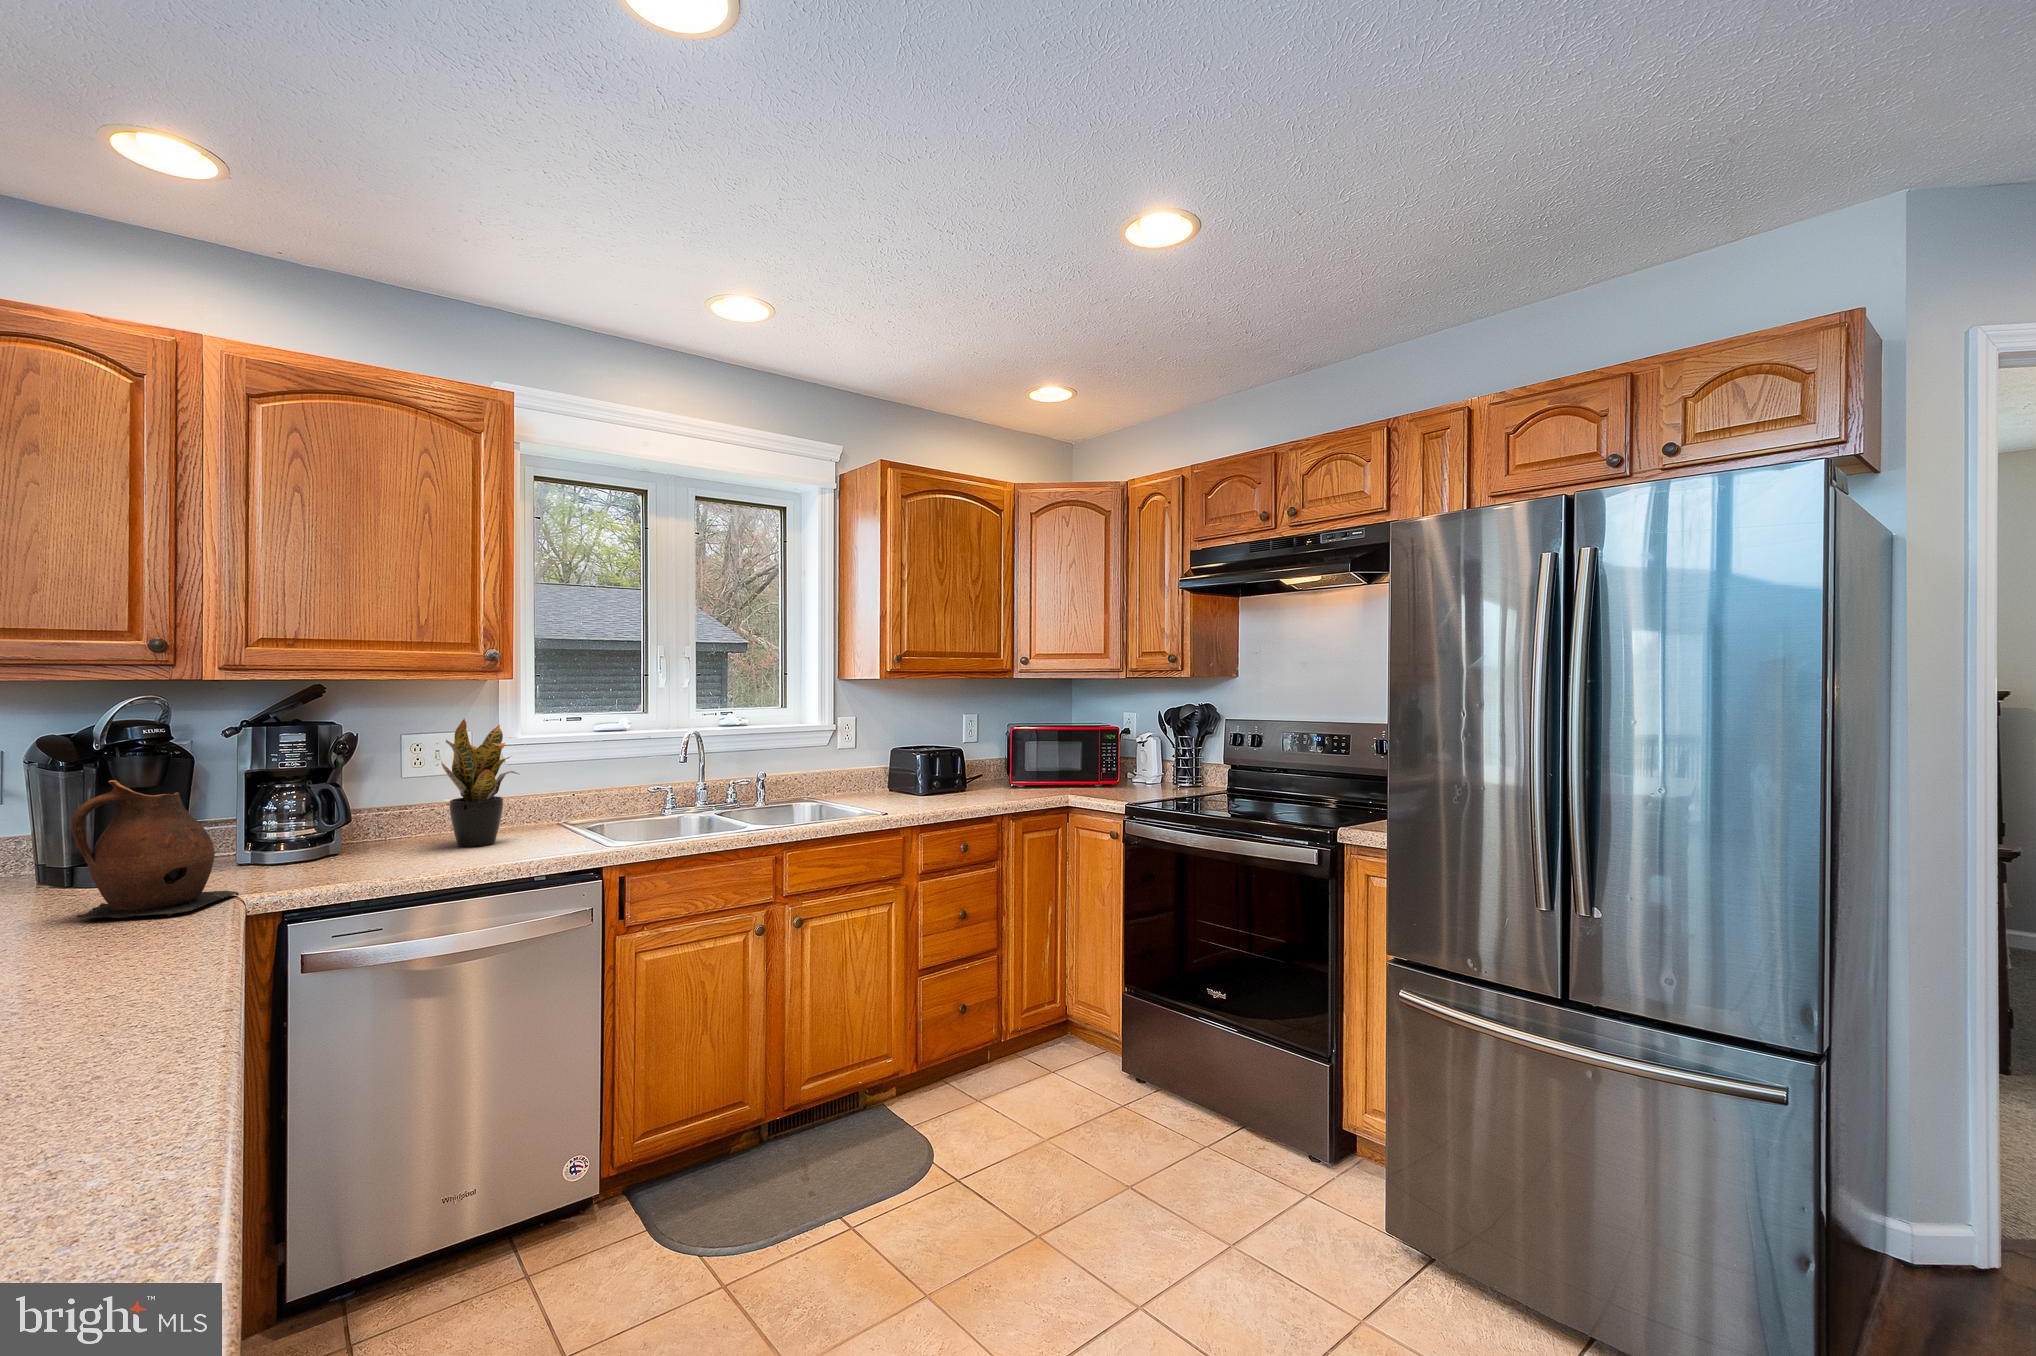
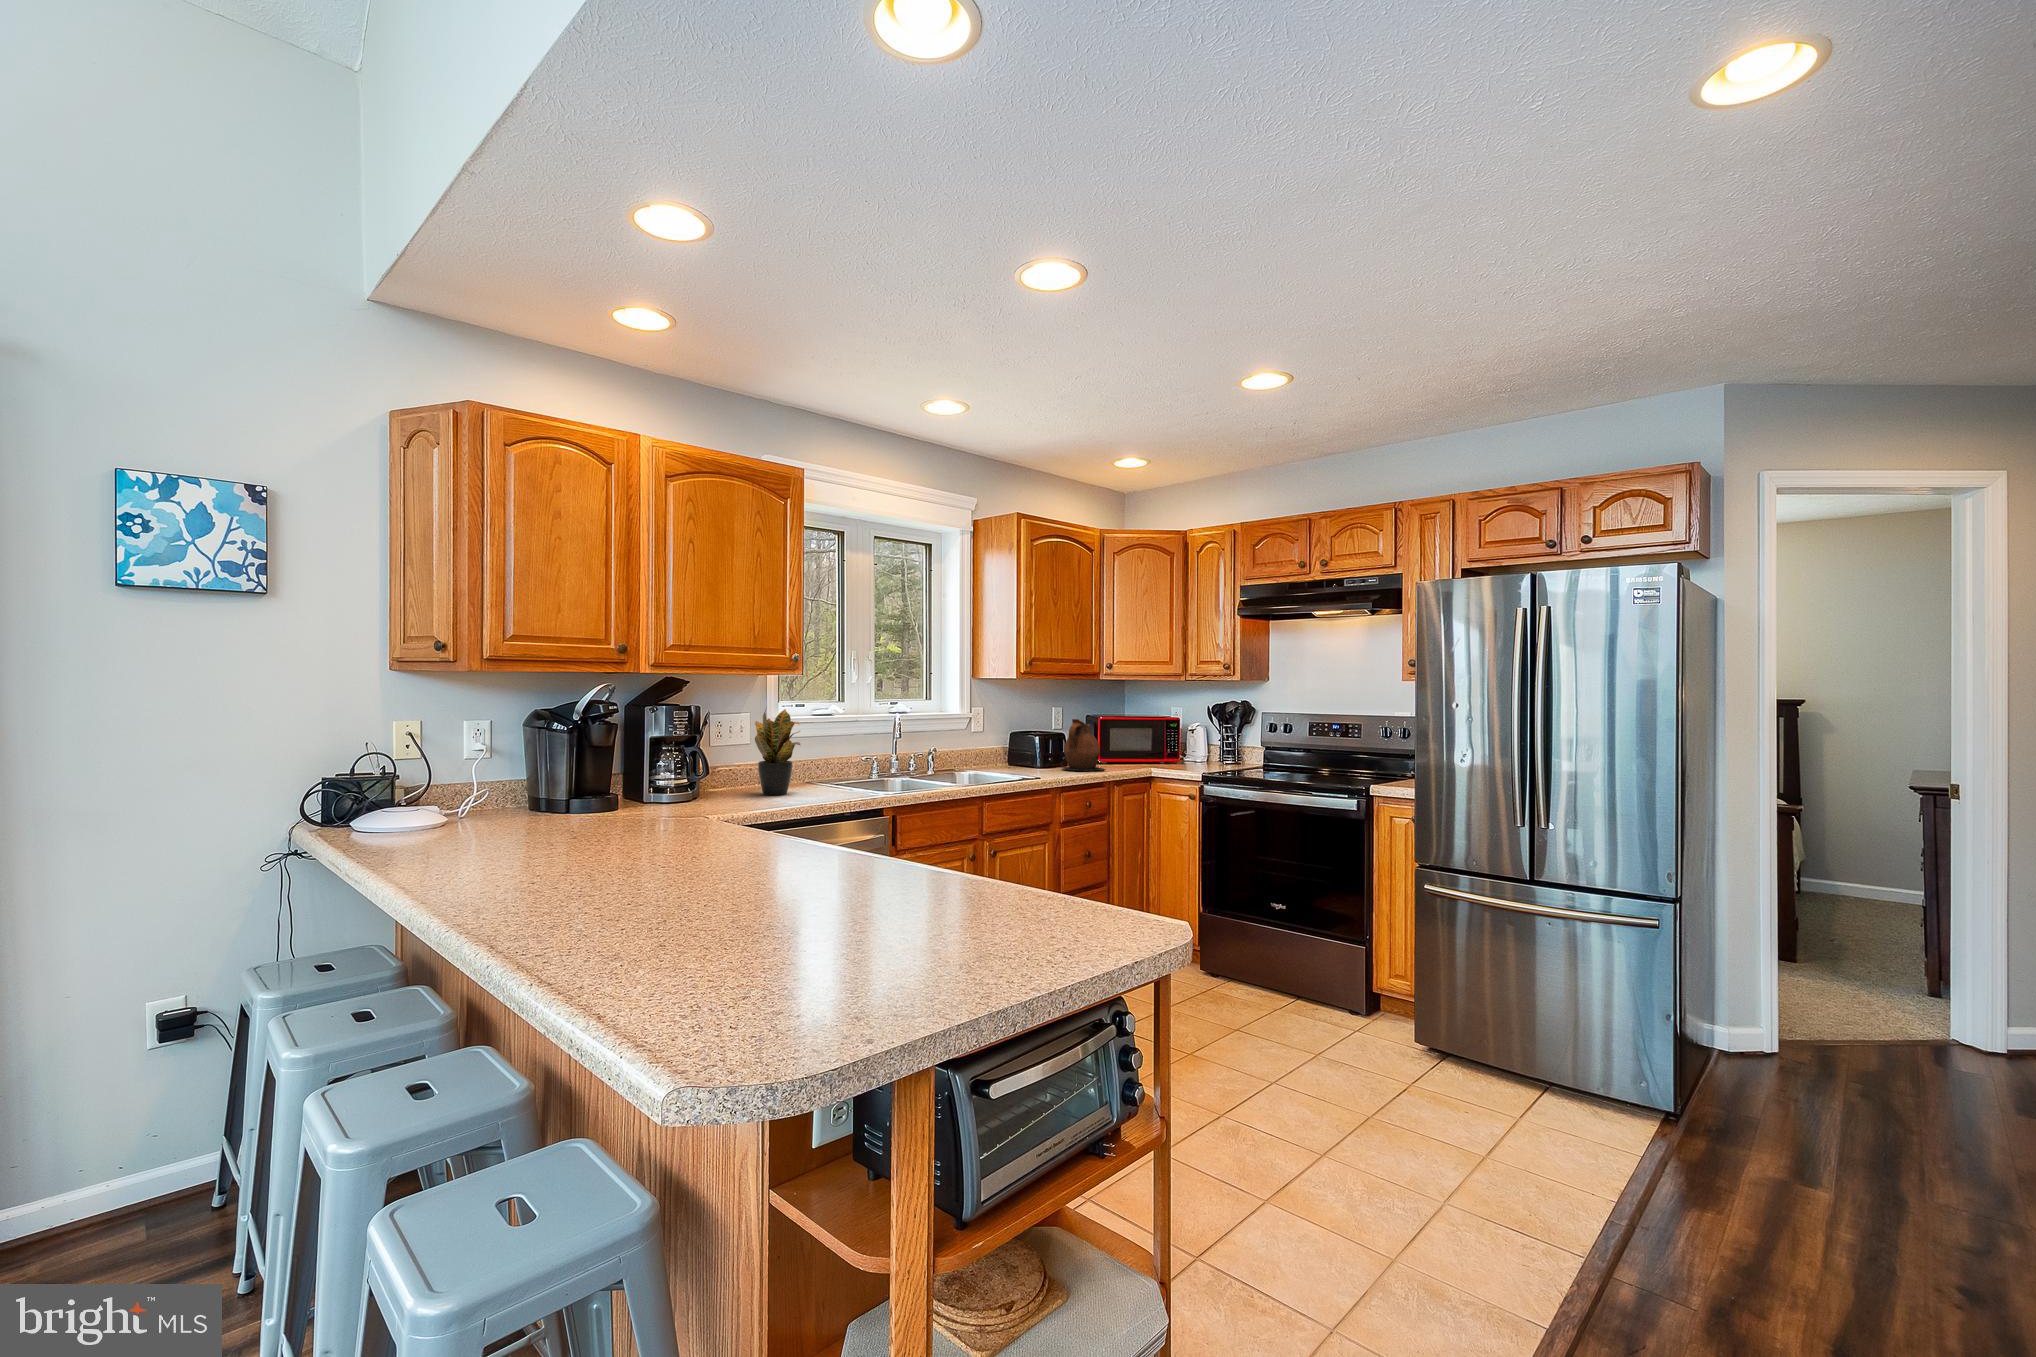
ceramic pitcher: present [72,780,239,918] -> present [1062,719,1105,770]

